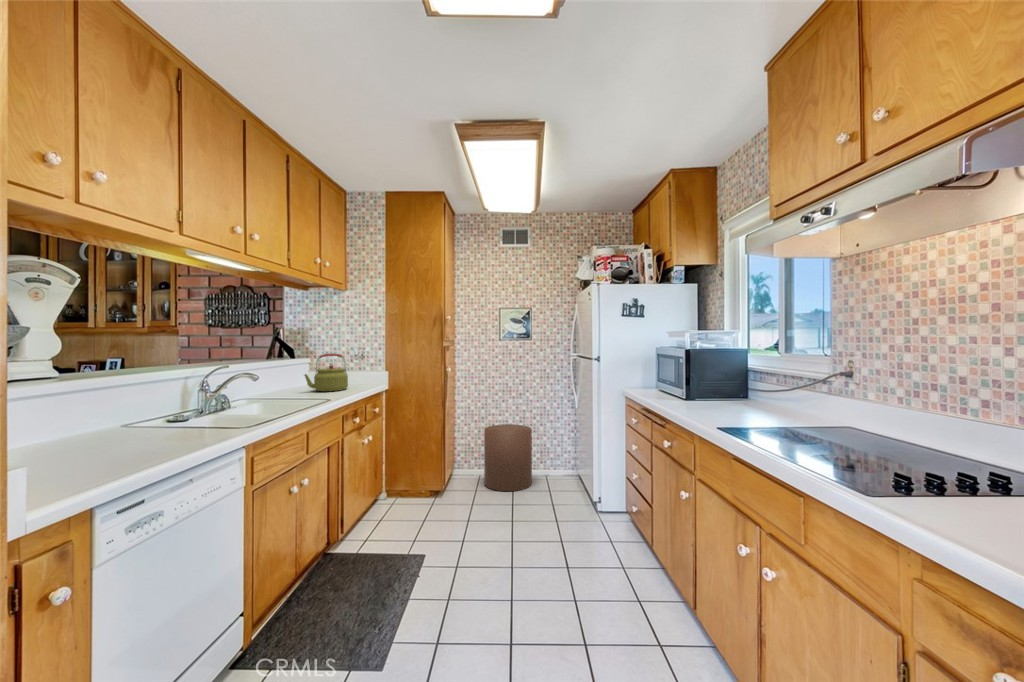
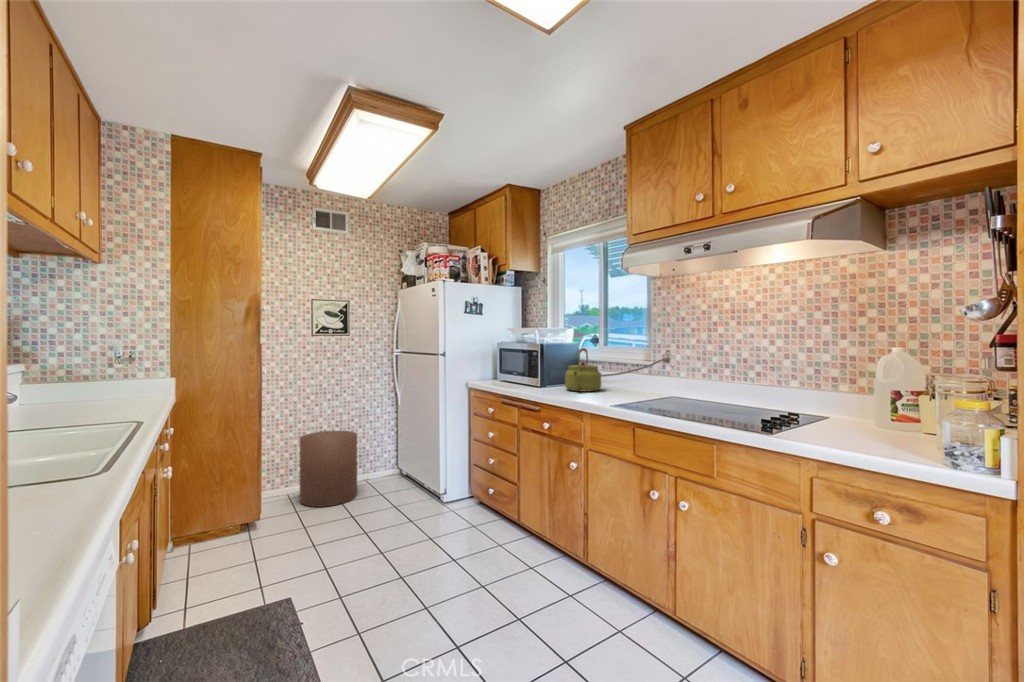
kettle: present [304,353,348,391] -> present [565,348,601,392]

